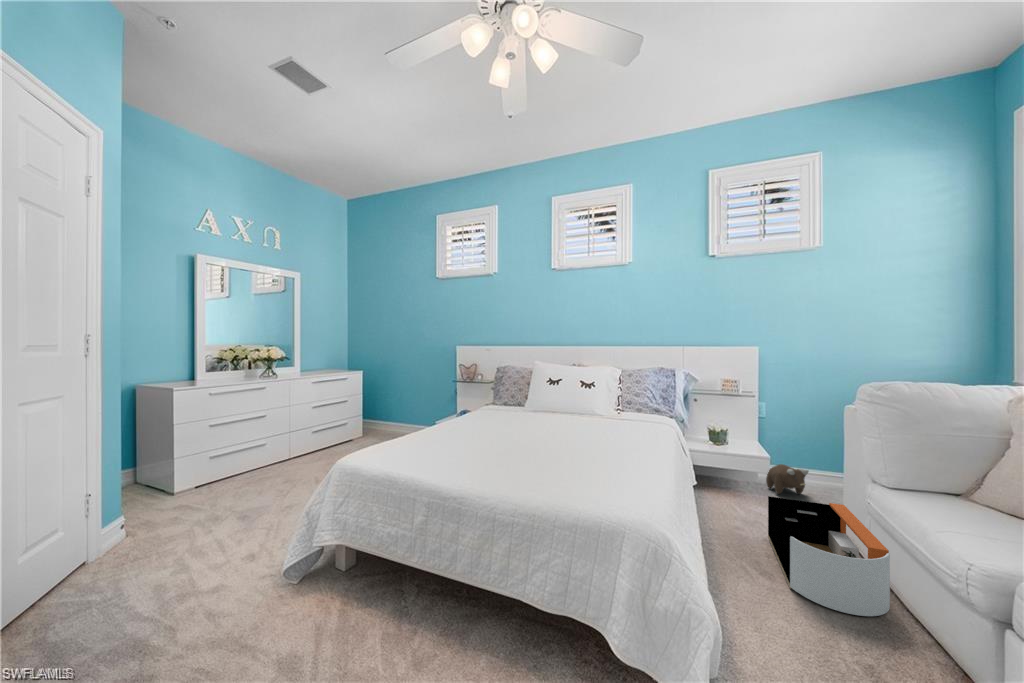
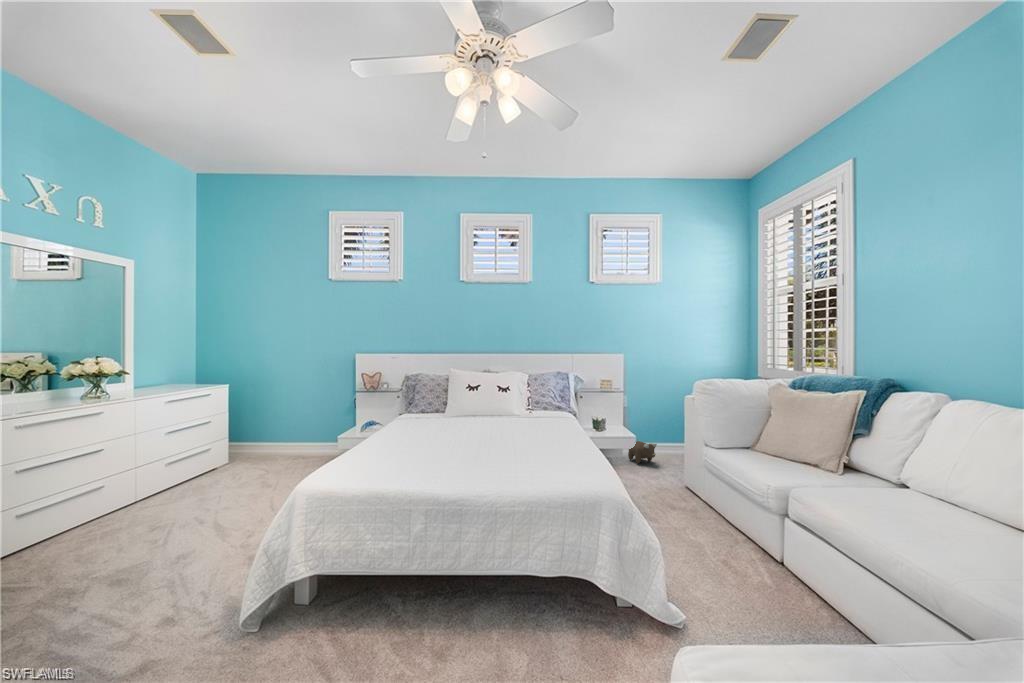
storage bin: present [768,496,890,616] -> none [648,465,730,537]

